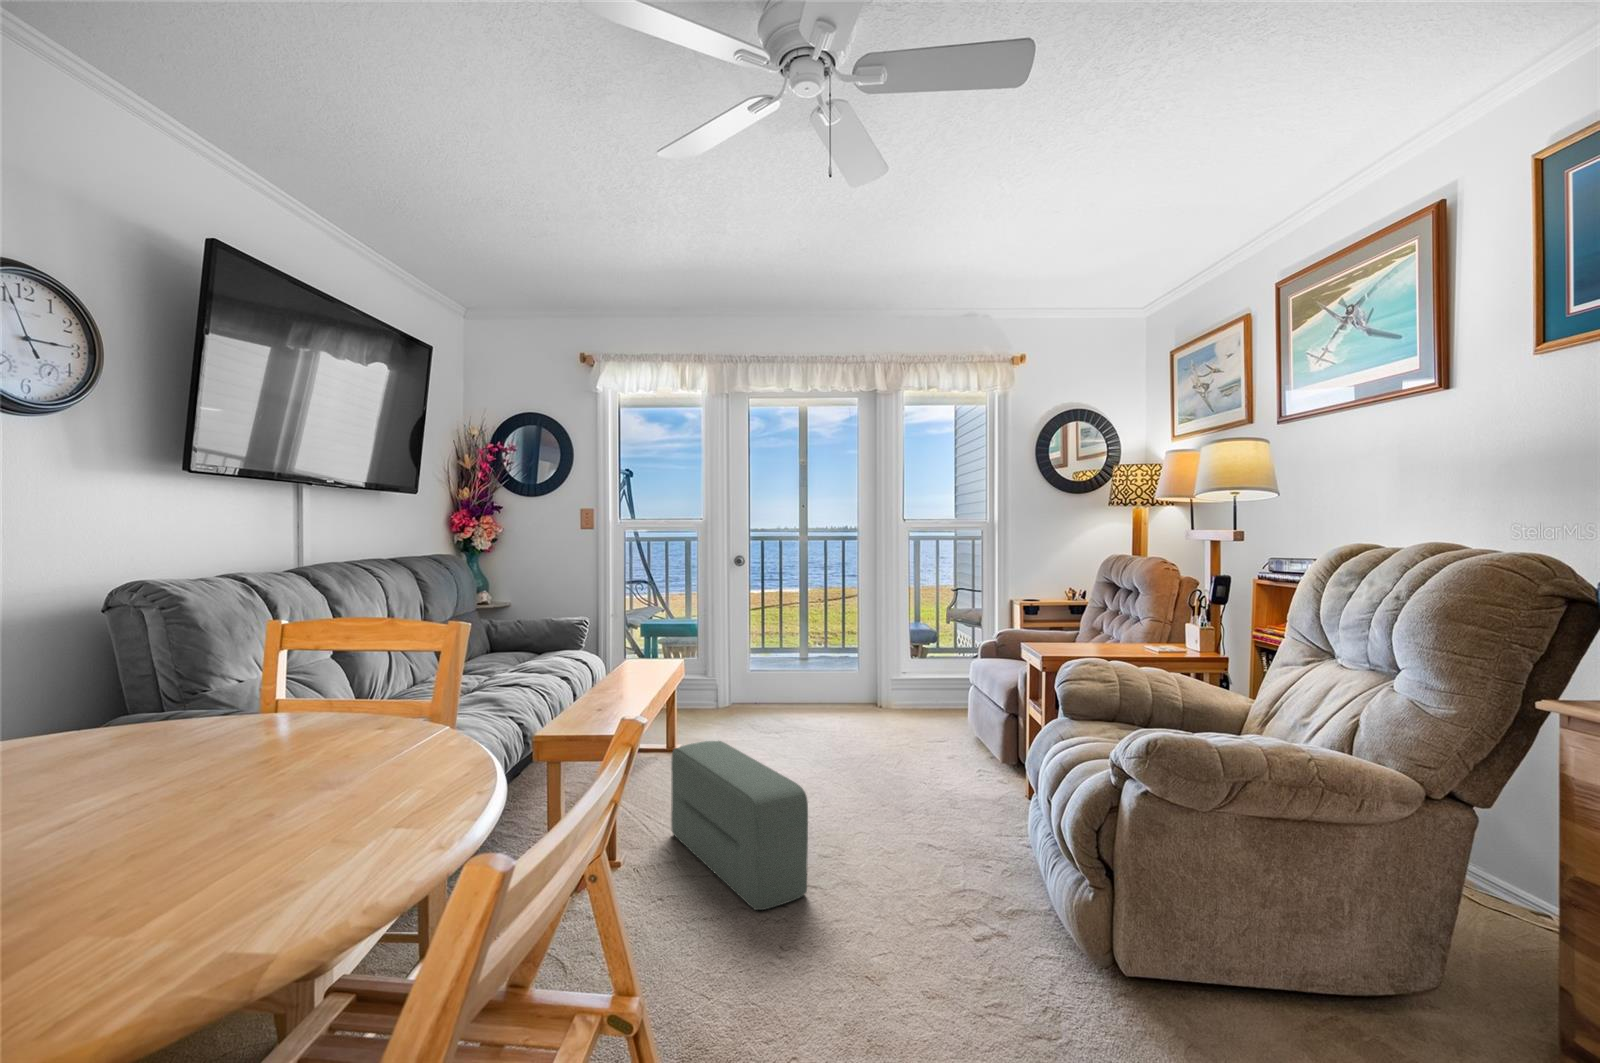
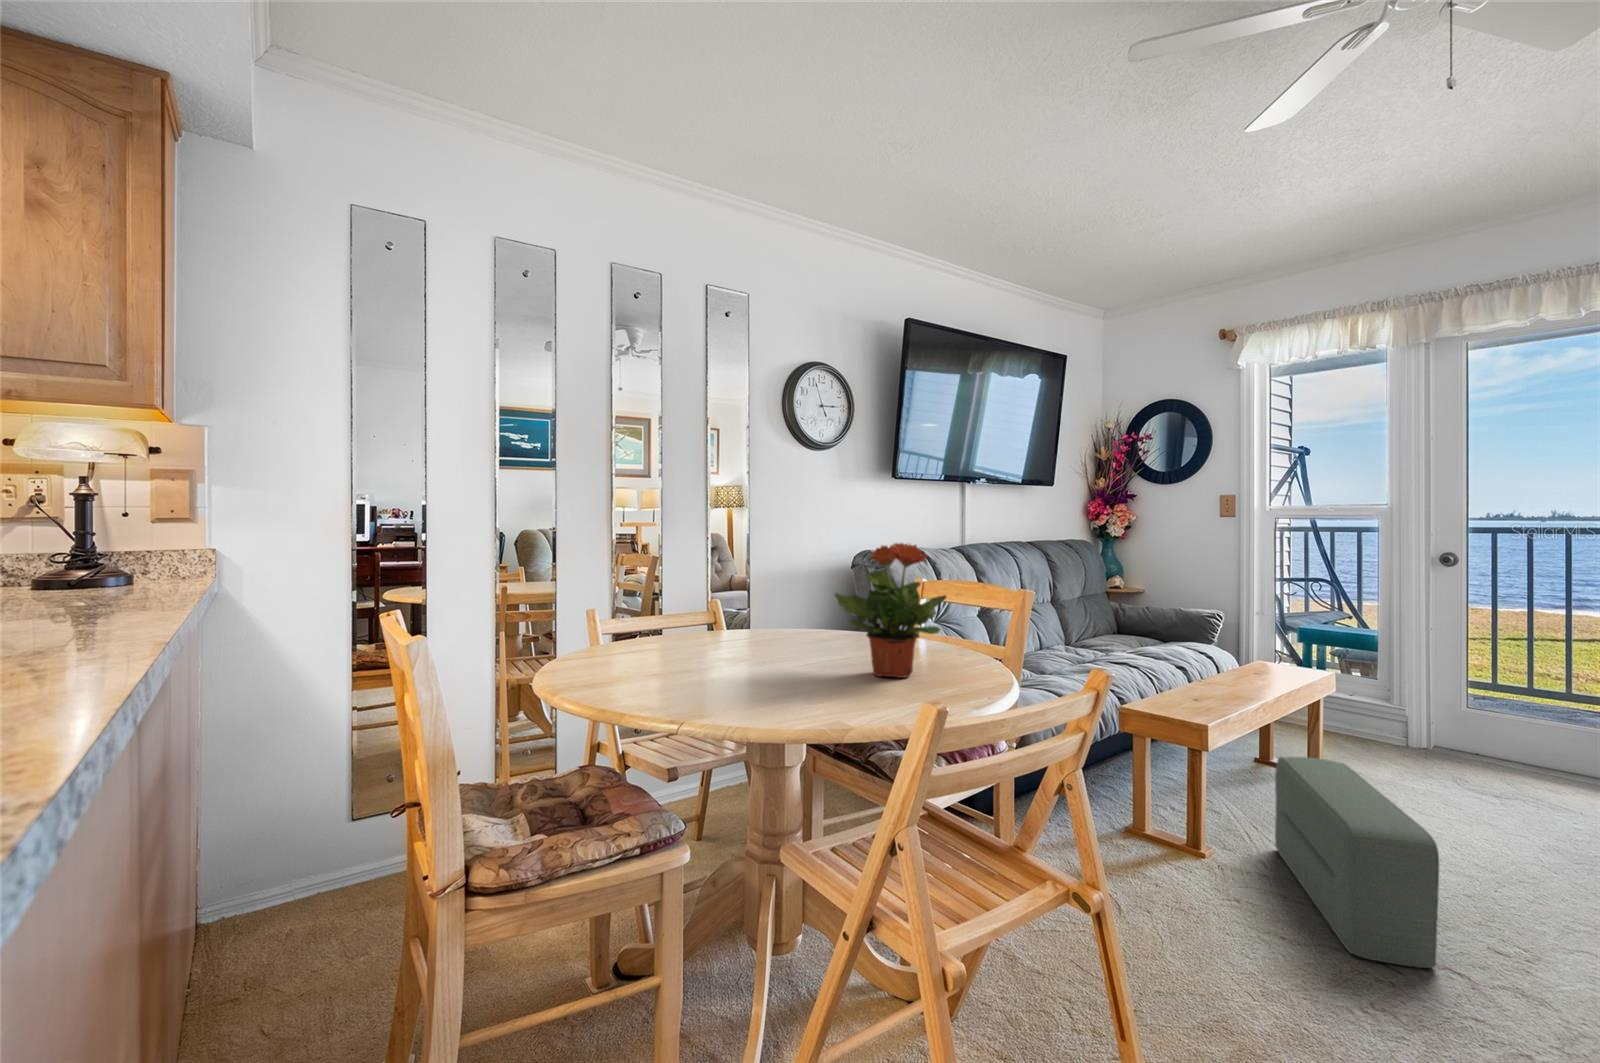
potted plant: none [155,563,389,786] -> present [834,543,947,678]

